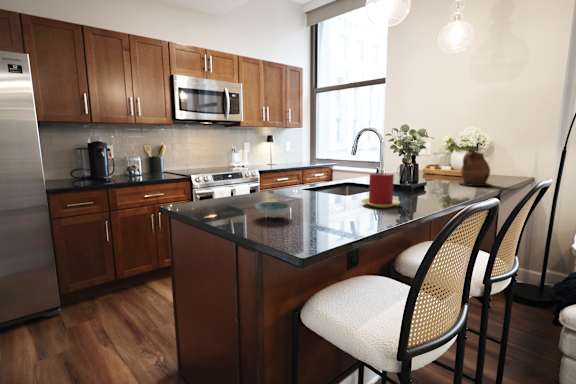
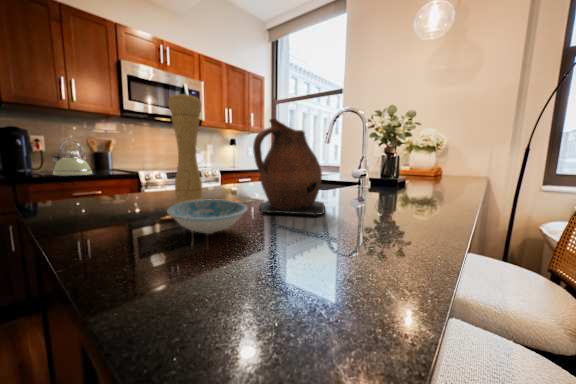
pepper mill: none [247,143,265,209] -> present [168,94,203,204]
ceramic pitcher: present [459,149,492,186] -> present [253,119,324,216]
kettle: none [127,150,157,180] -> present [52,140,92,176]
candle: present [361,173,400,208] -> none [355,159,415,209]

